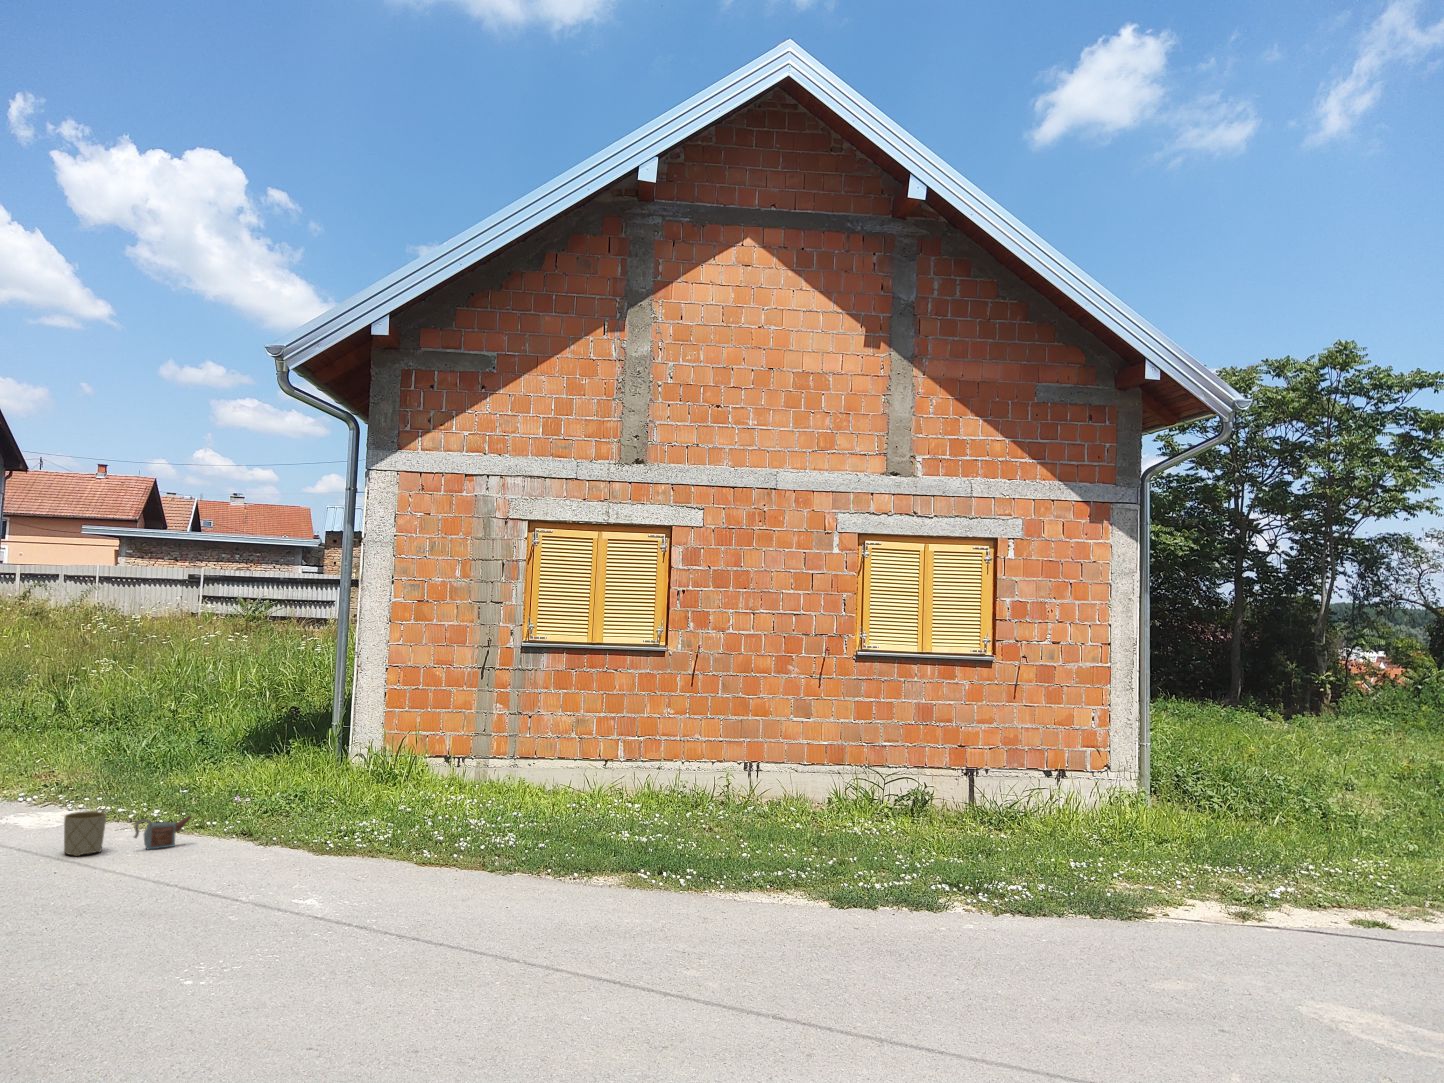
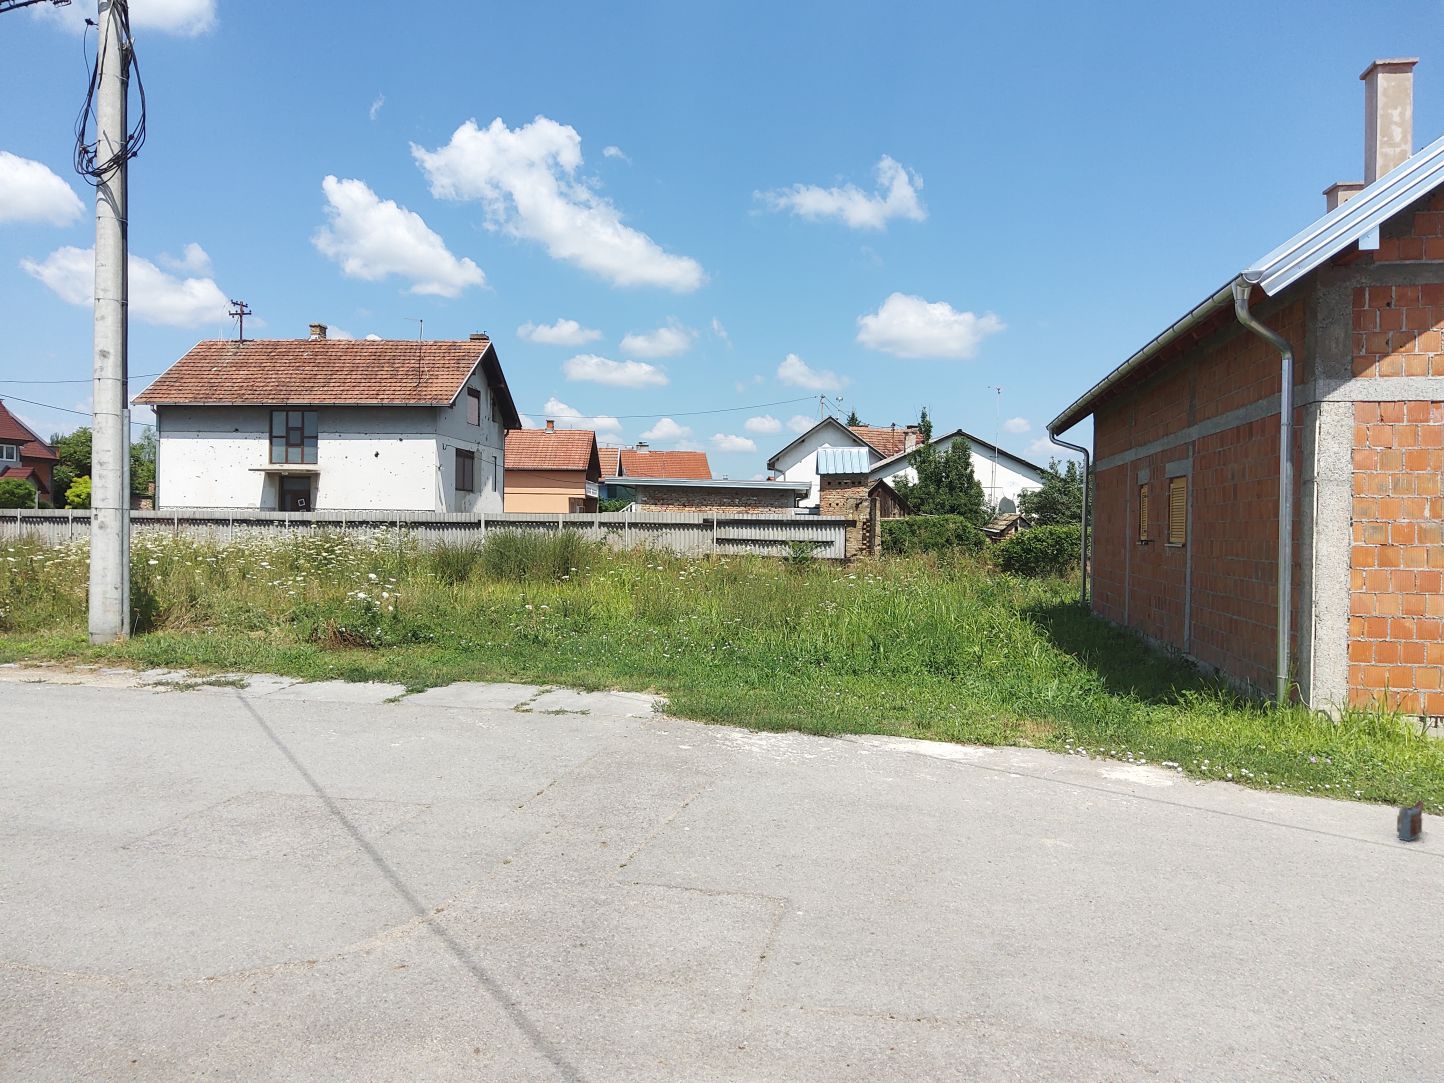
planter: present [64,811,106,856] -> none [1330,795,1381,851]

